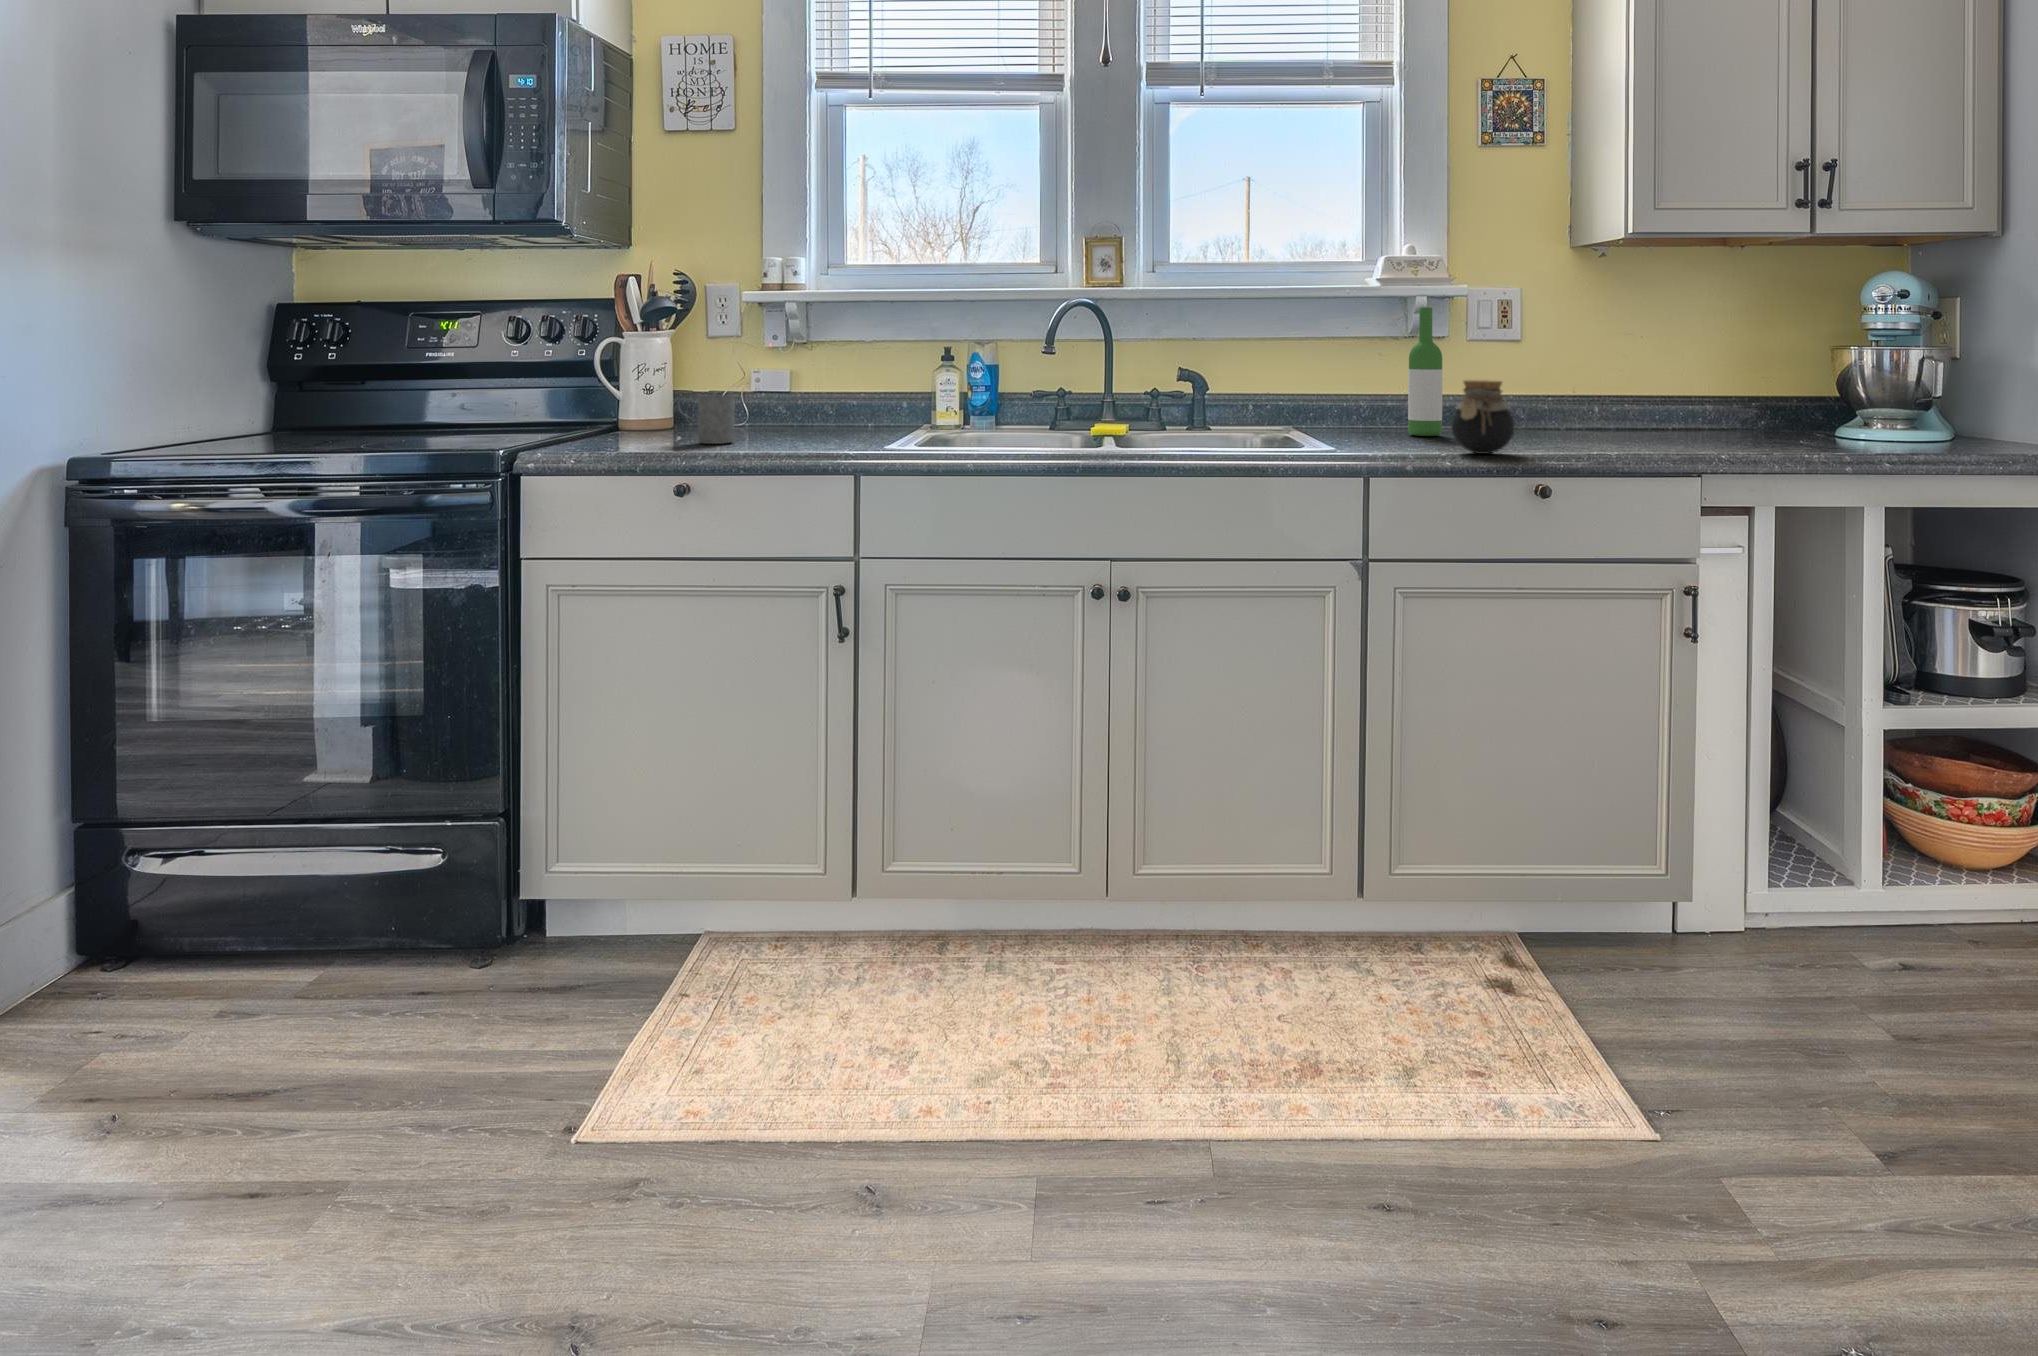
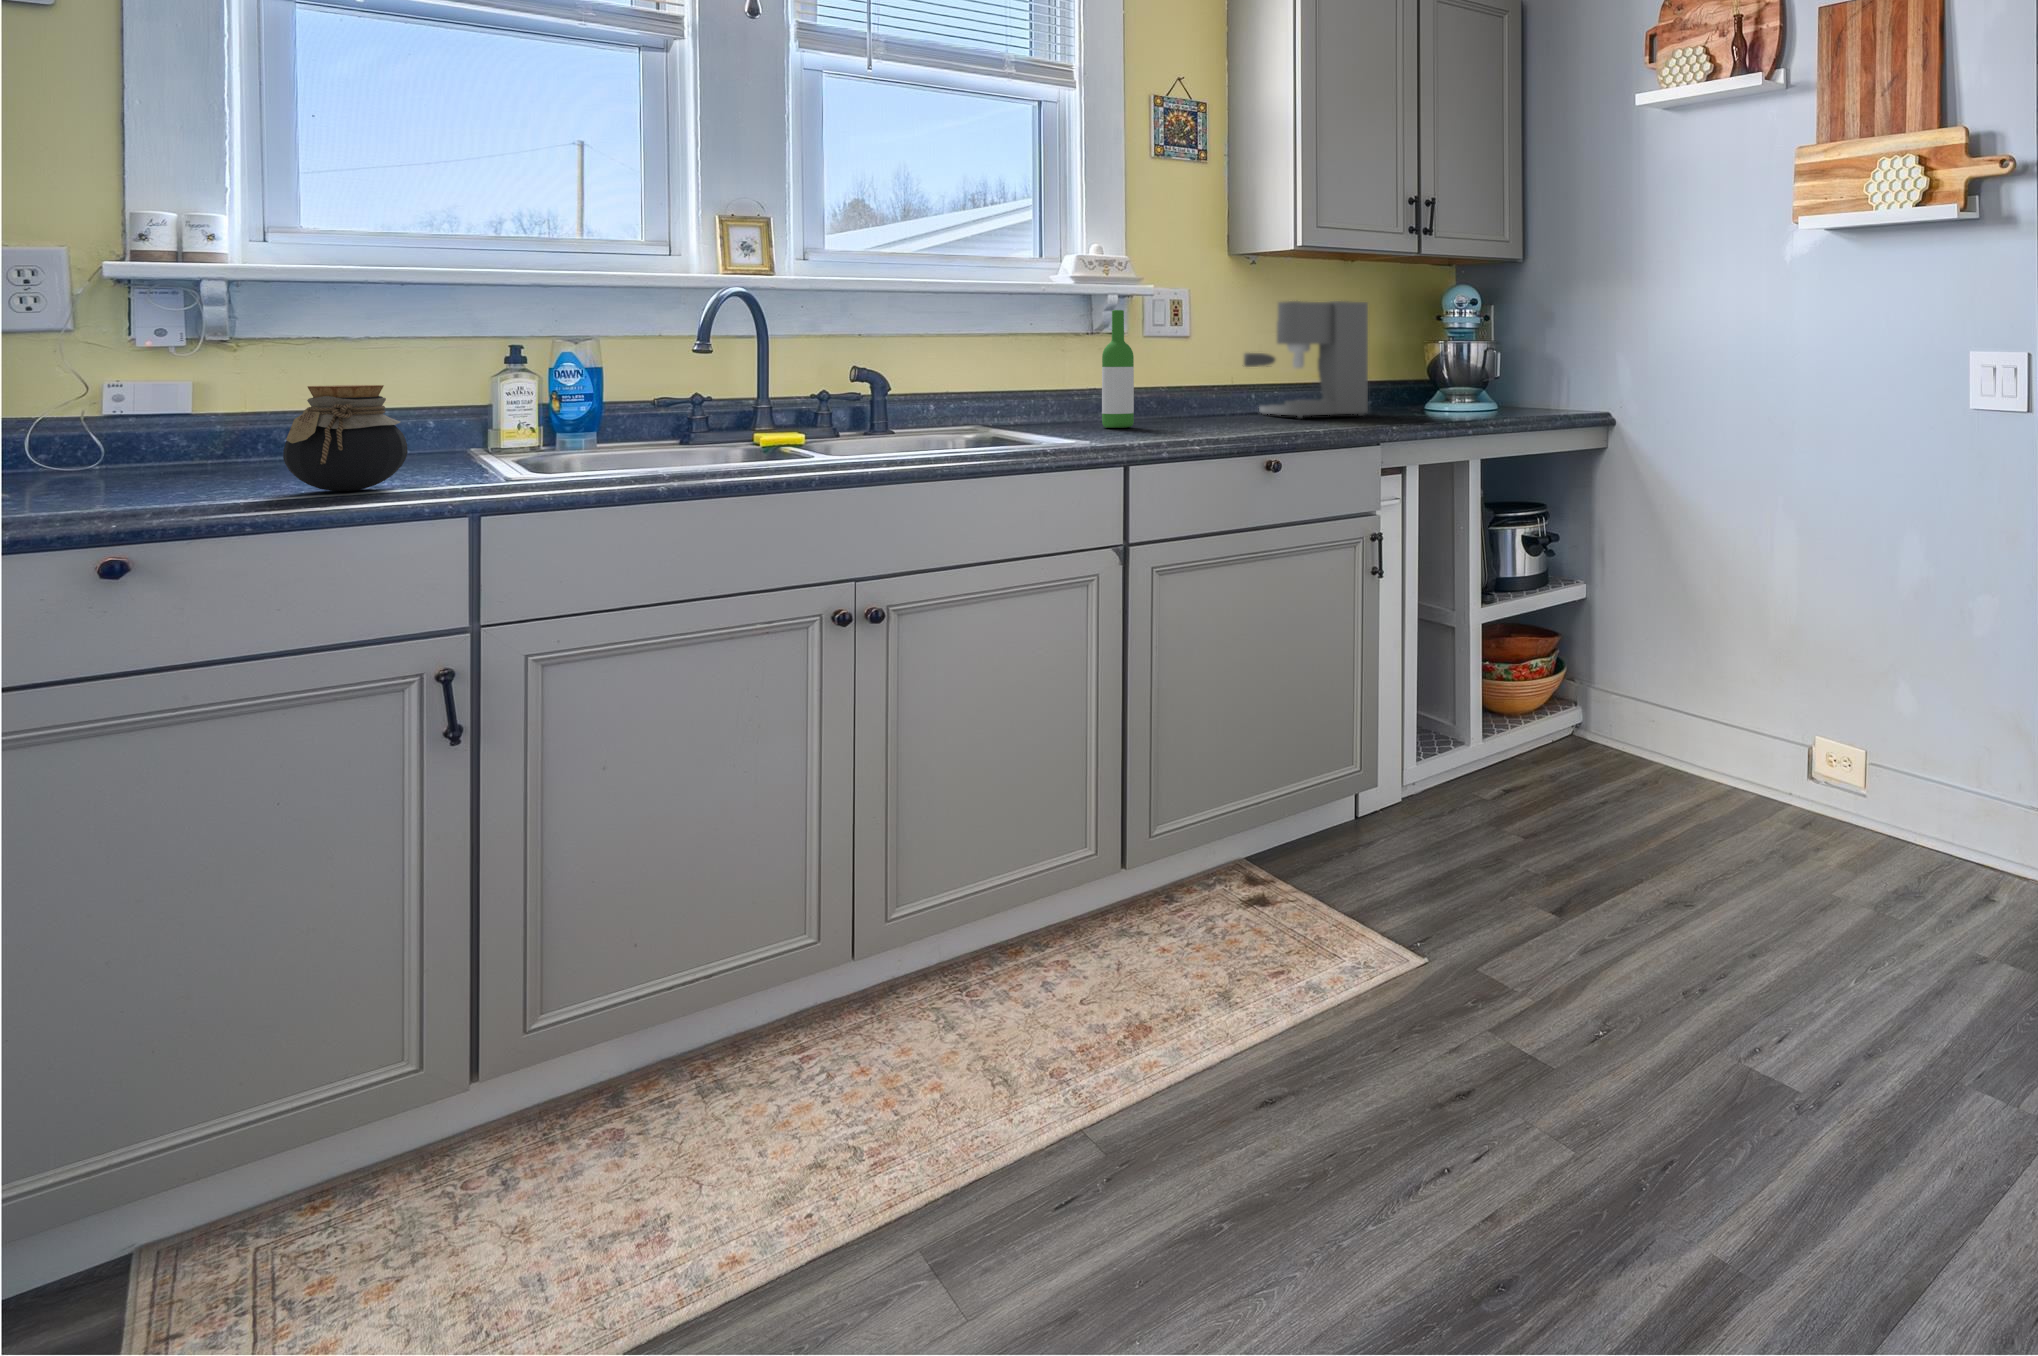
coffee maker: none [1588,289,1763,435] -> present [1244,301,1368,418]
jar: present [1451,380,1514,454] -> present [283,385,408,491]
mug: present [697,395,735,444] -> none [76,412,202,484]

